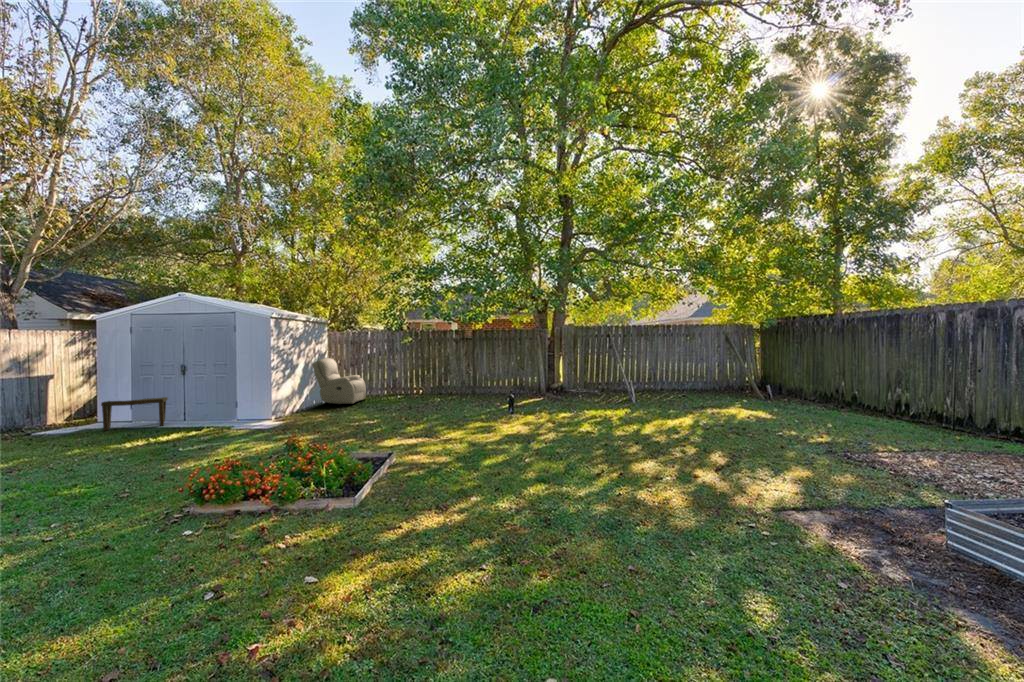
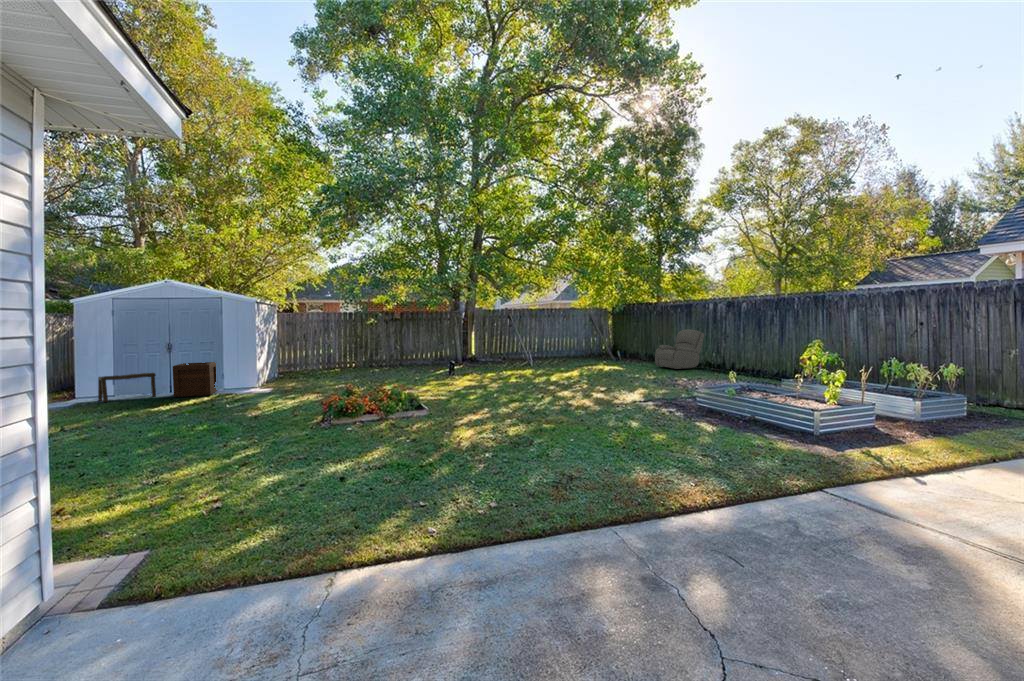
chair: present [313,358,366,404] -> present [655,329,704,370]
wooden crate: none [173,388,232,428] -> present [173,362,218,397]

